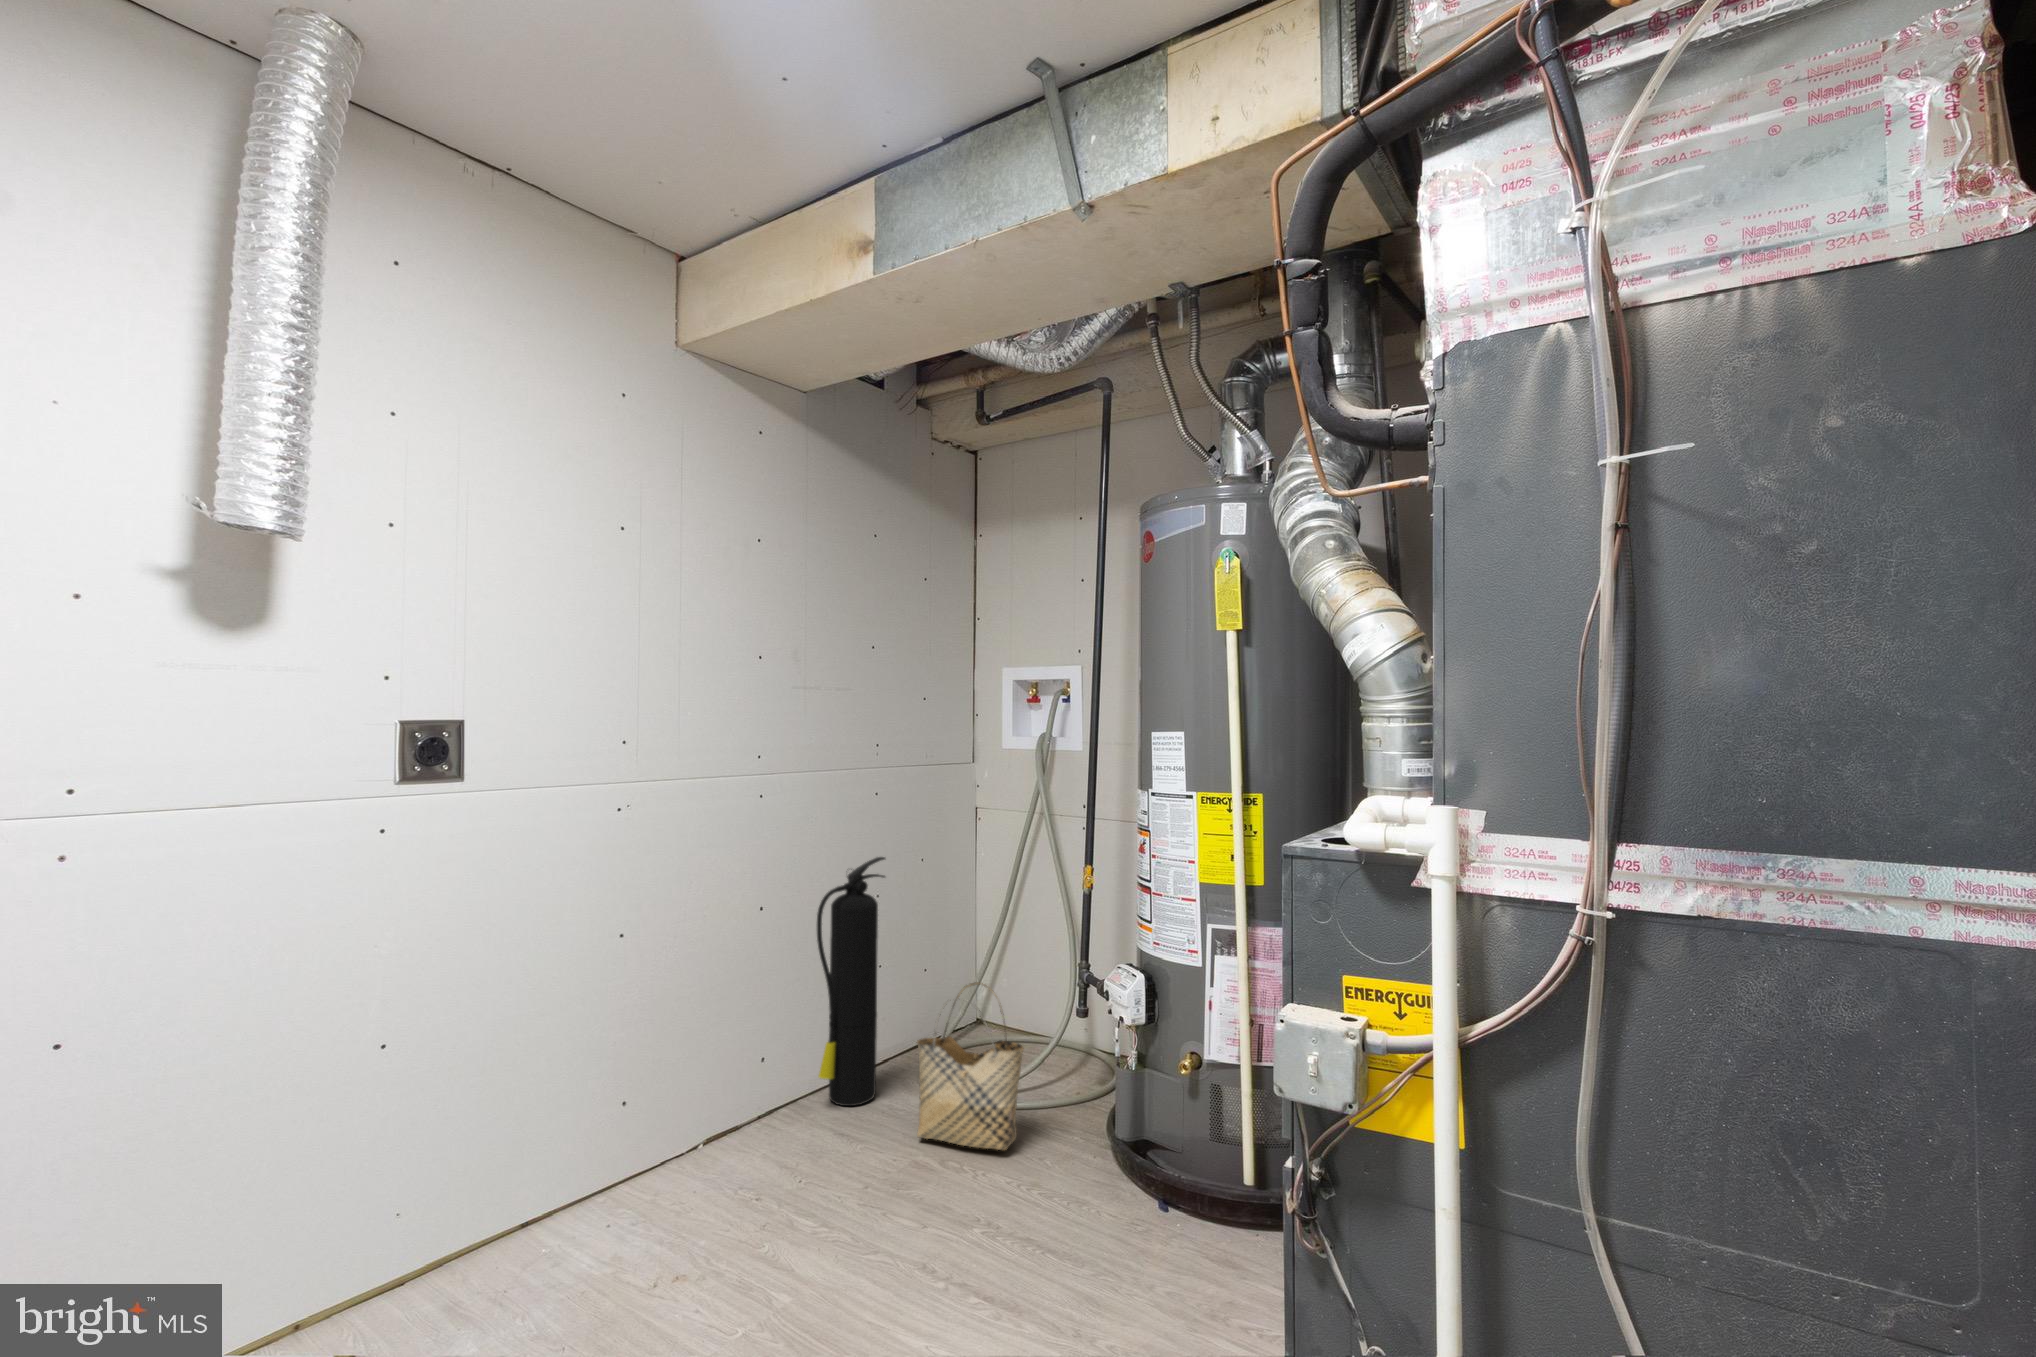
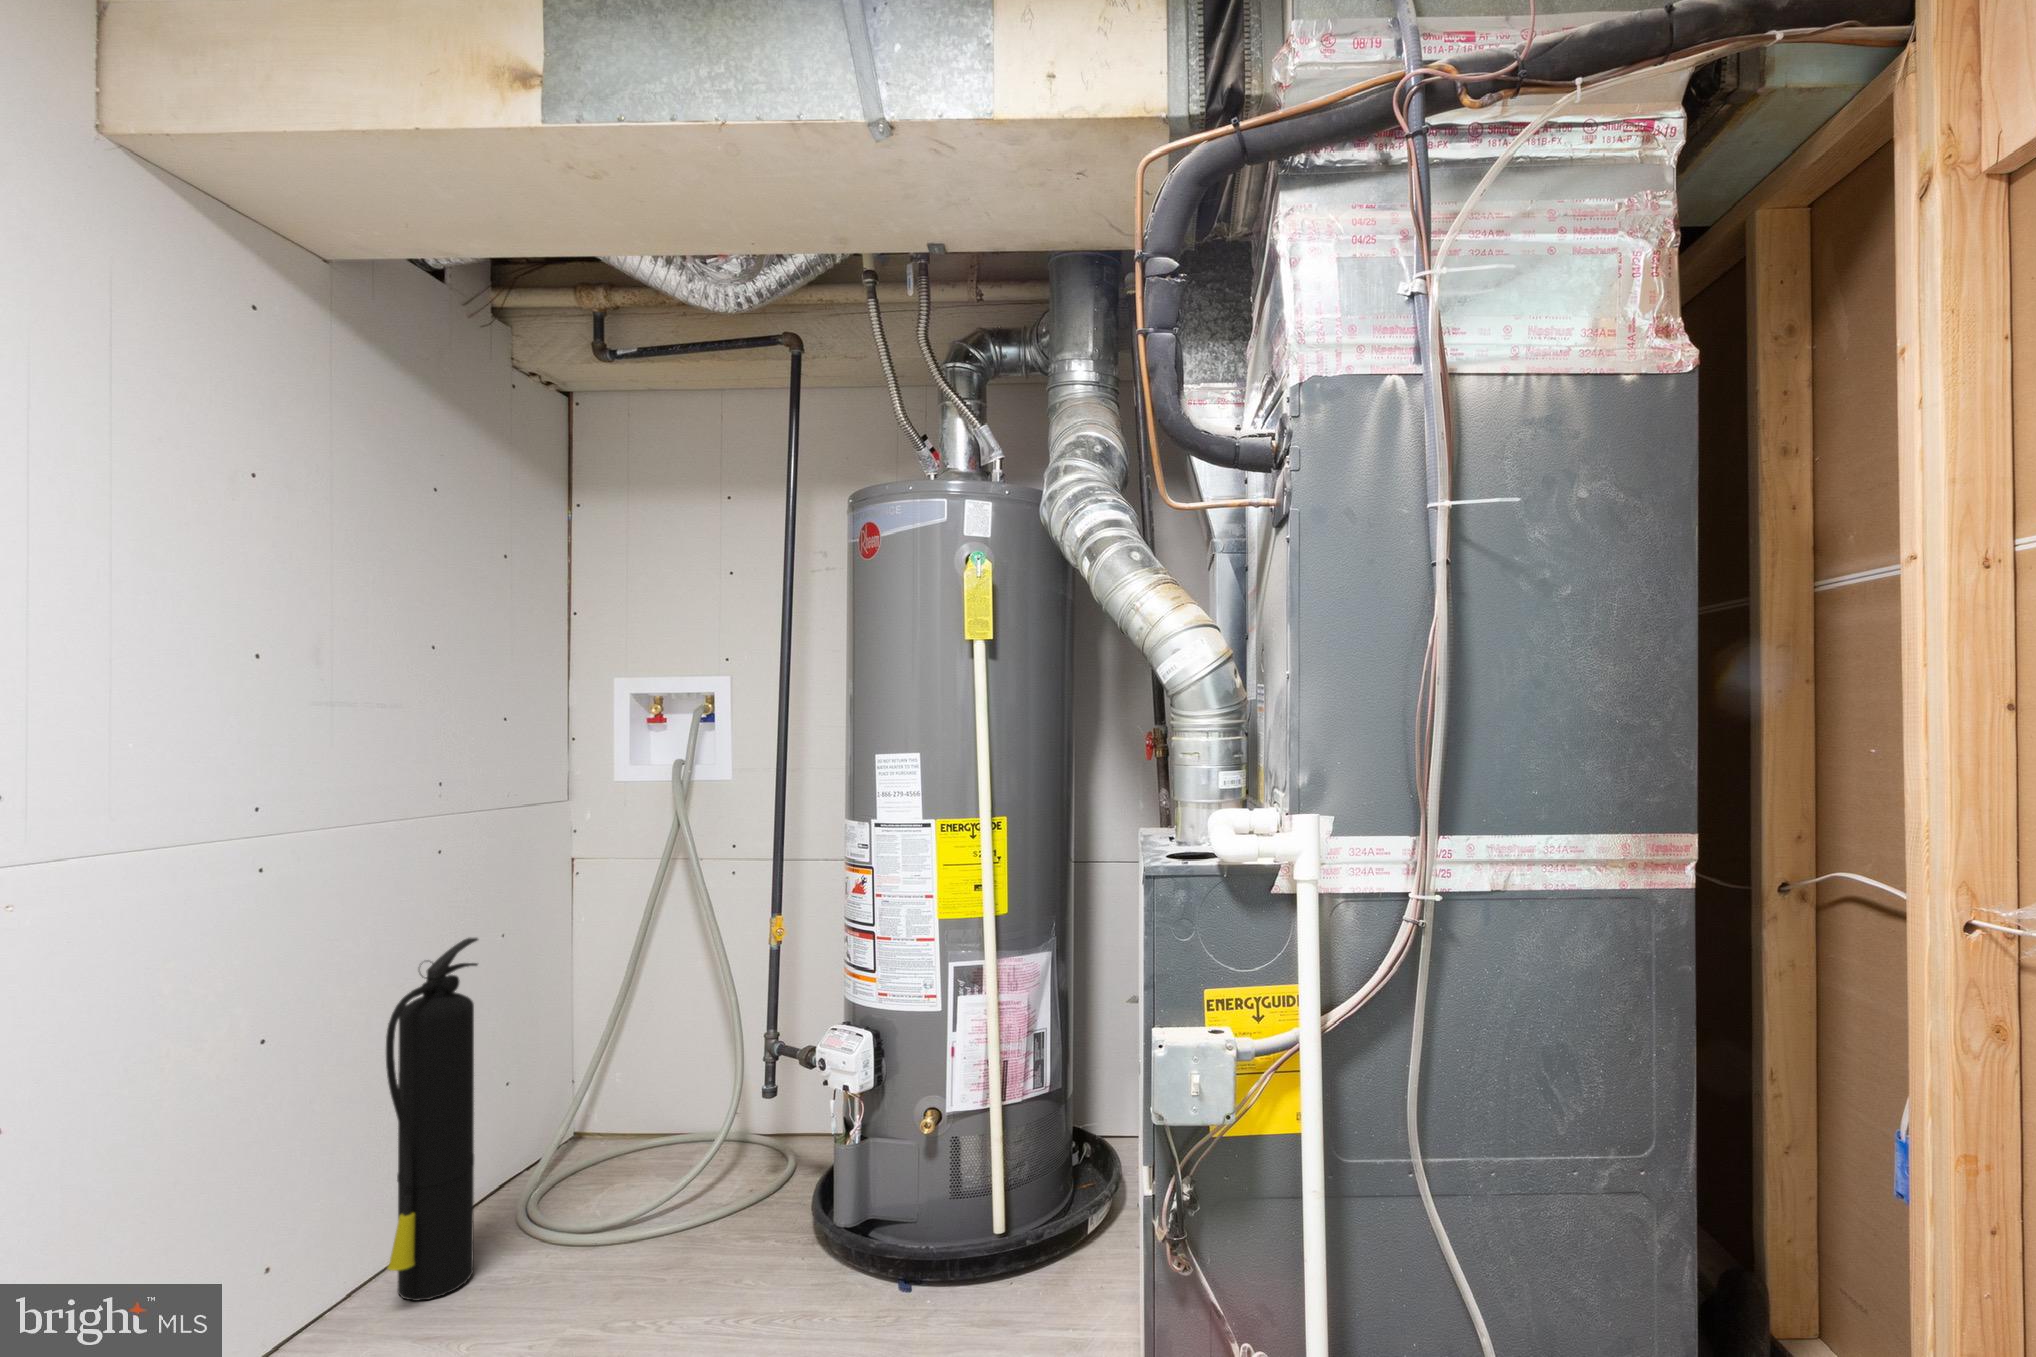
woven basket: present [917,982,1023,1150] -> none [559,1081,711,1308]

